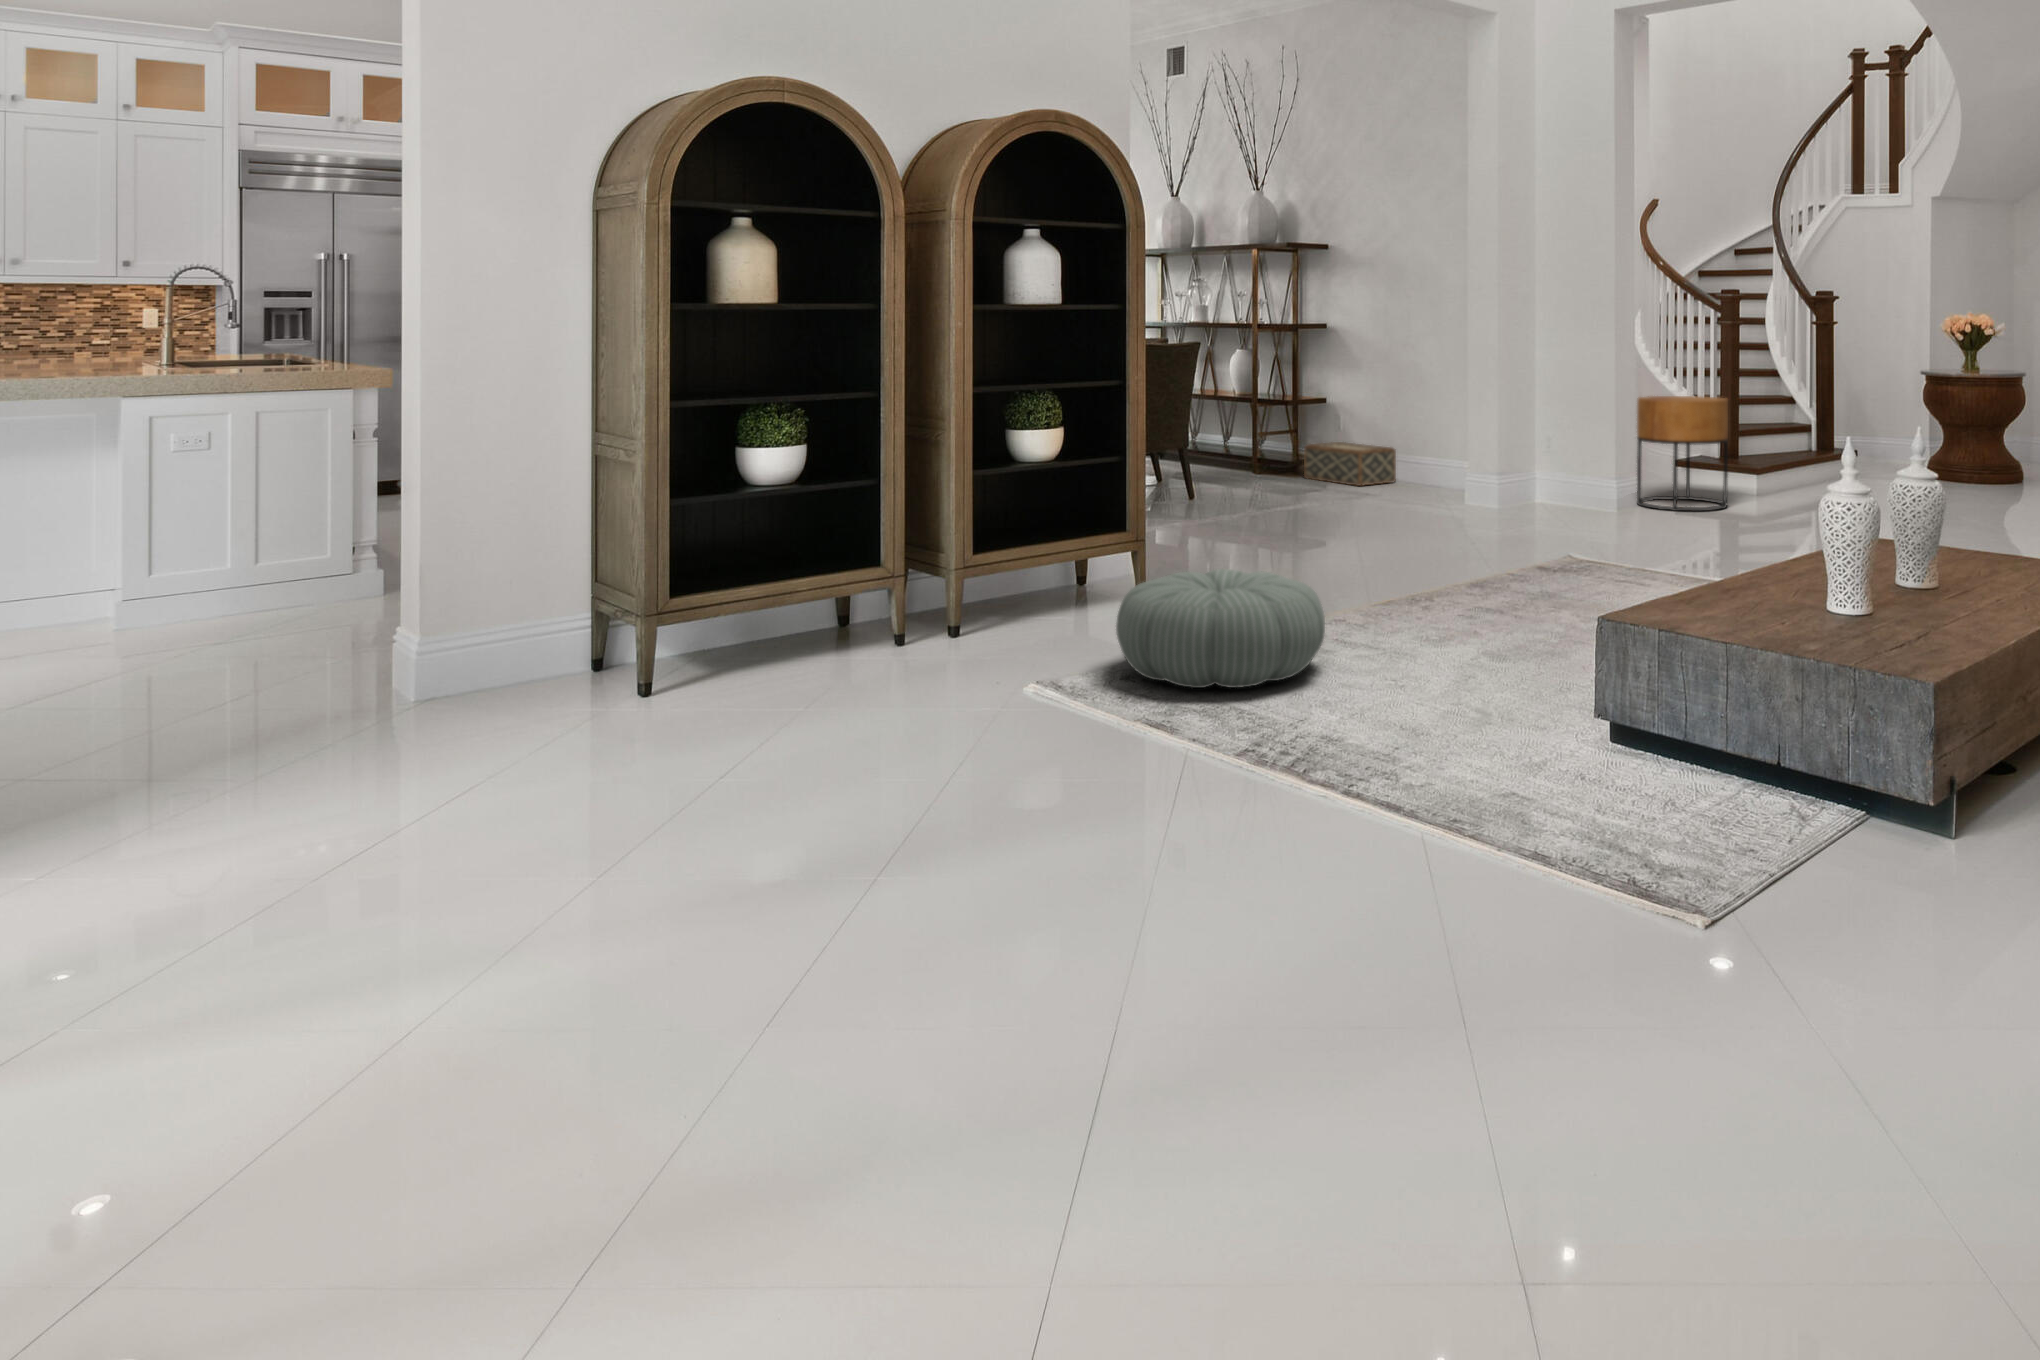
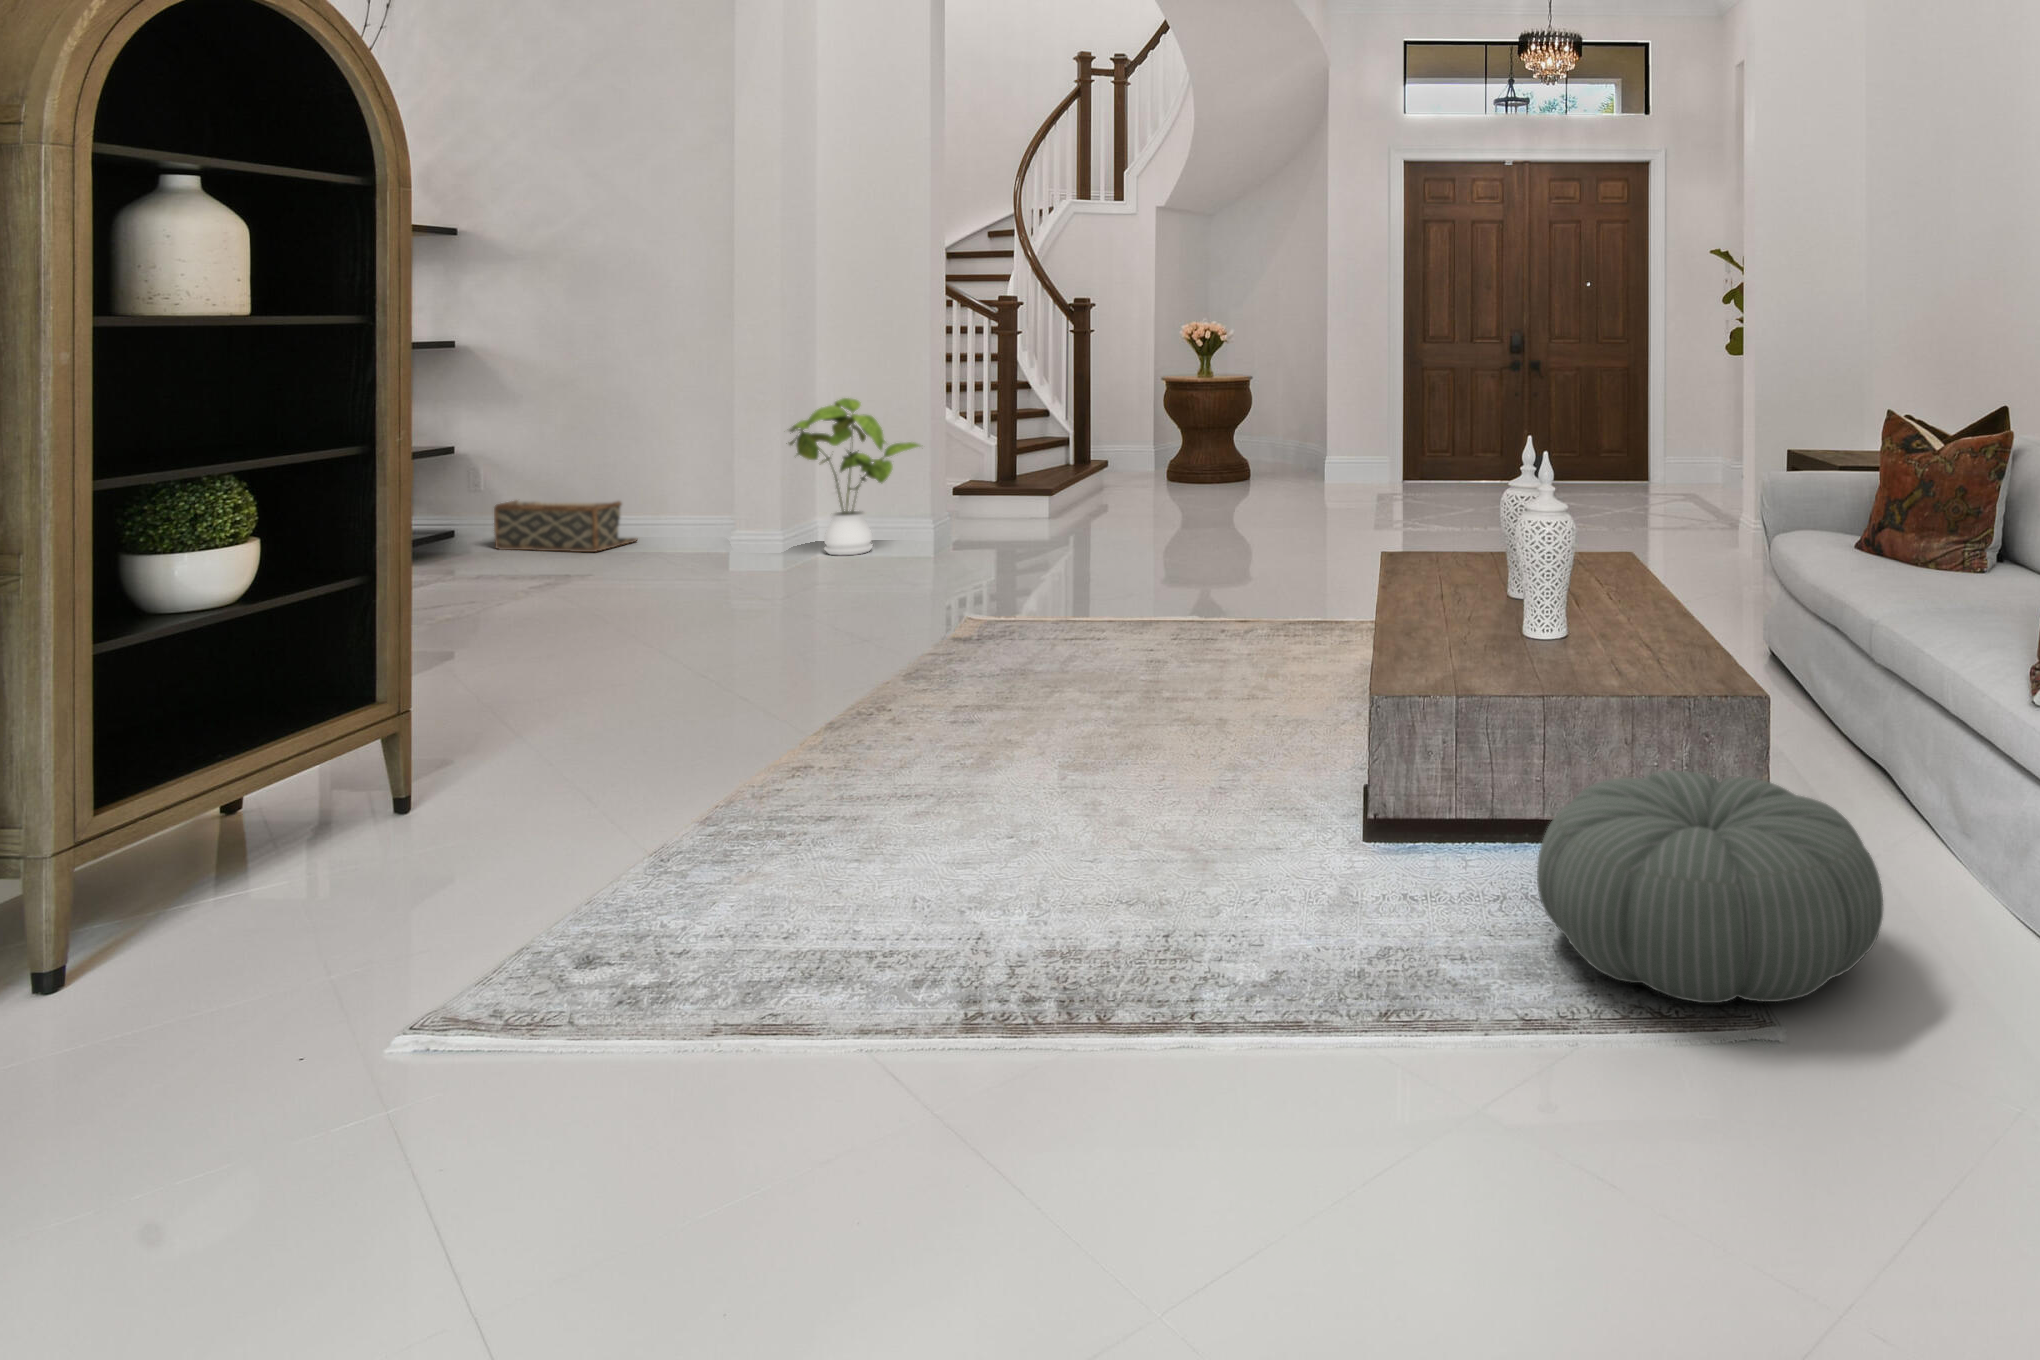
house plant: none [1470,371,1604,506] -> present [789,398,920,555]
side table: present [1637,396,1728,511] -> none [960,415,1059,542]
pouf: present [1116,569,1325,688] -> present [1537,771,1883,1003]

